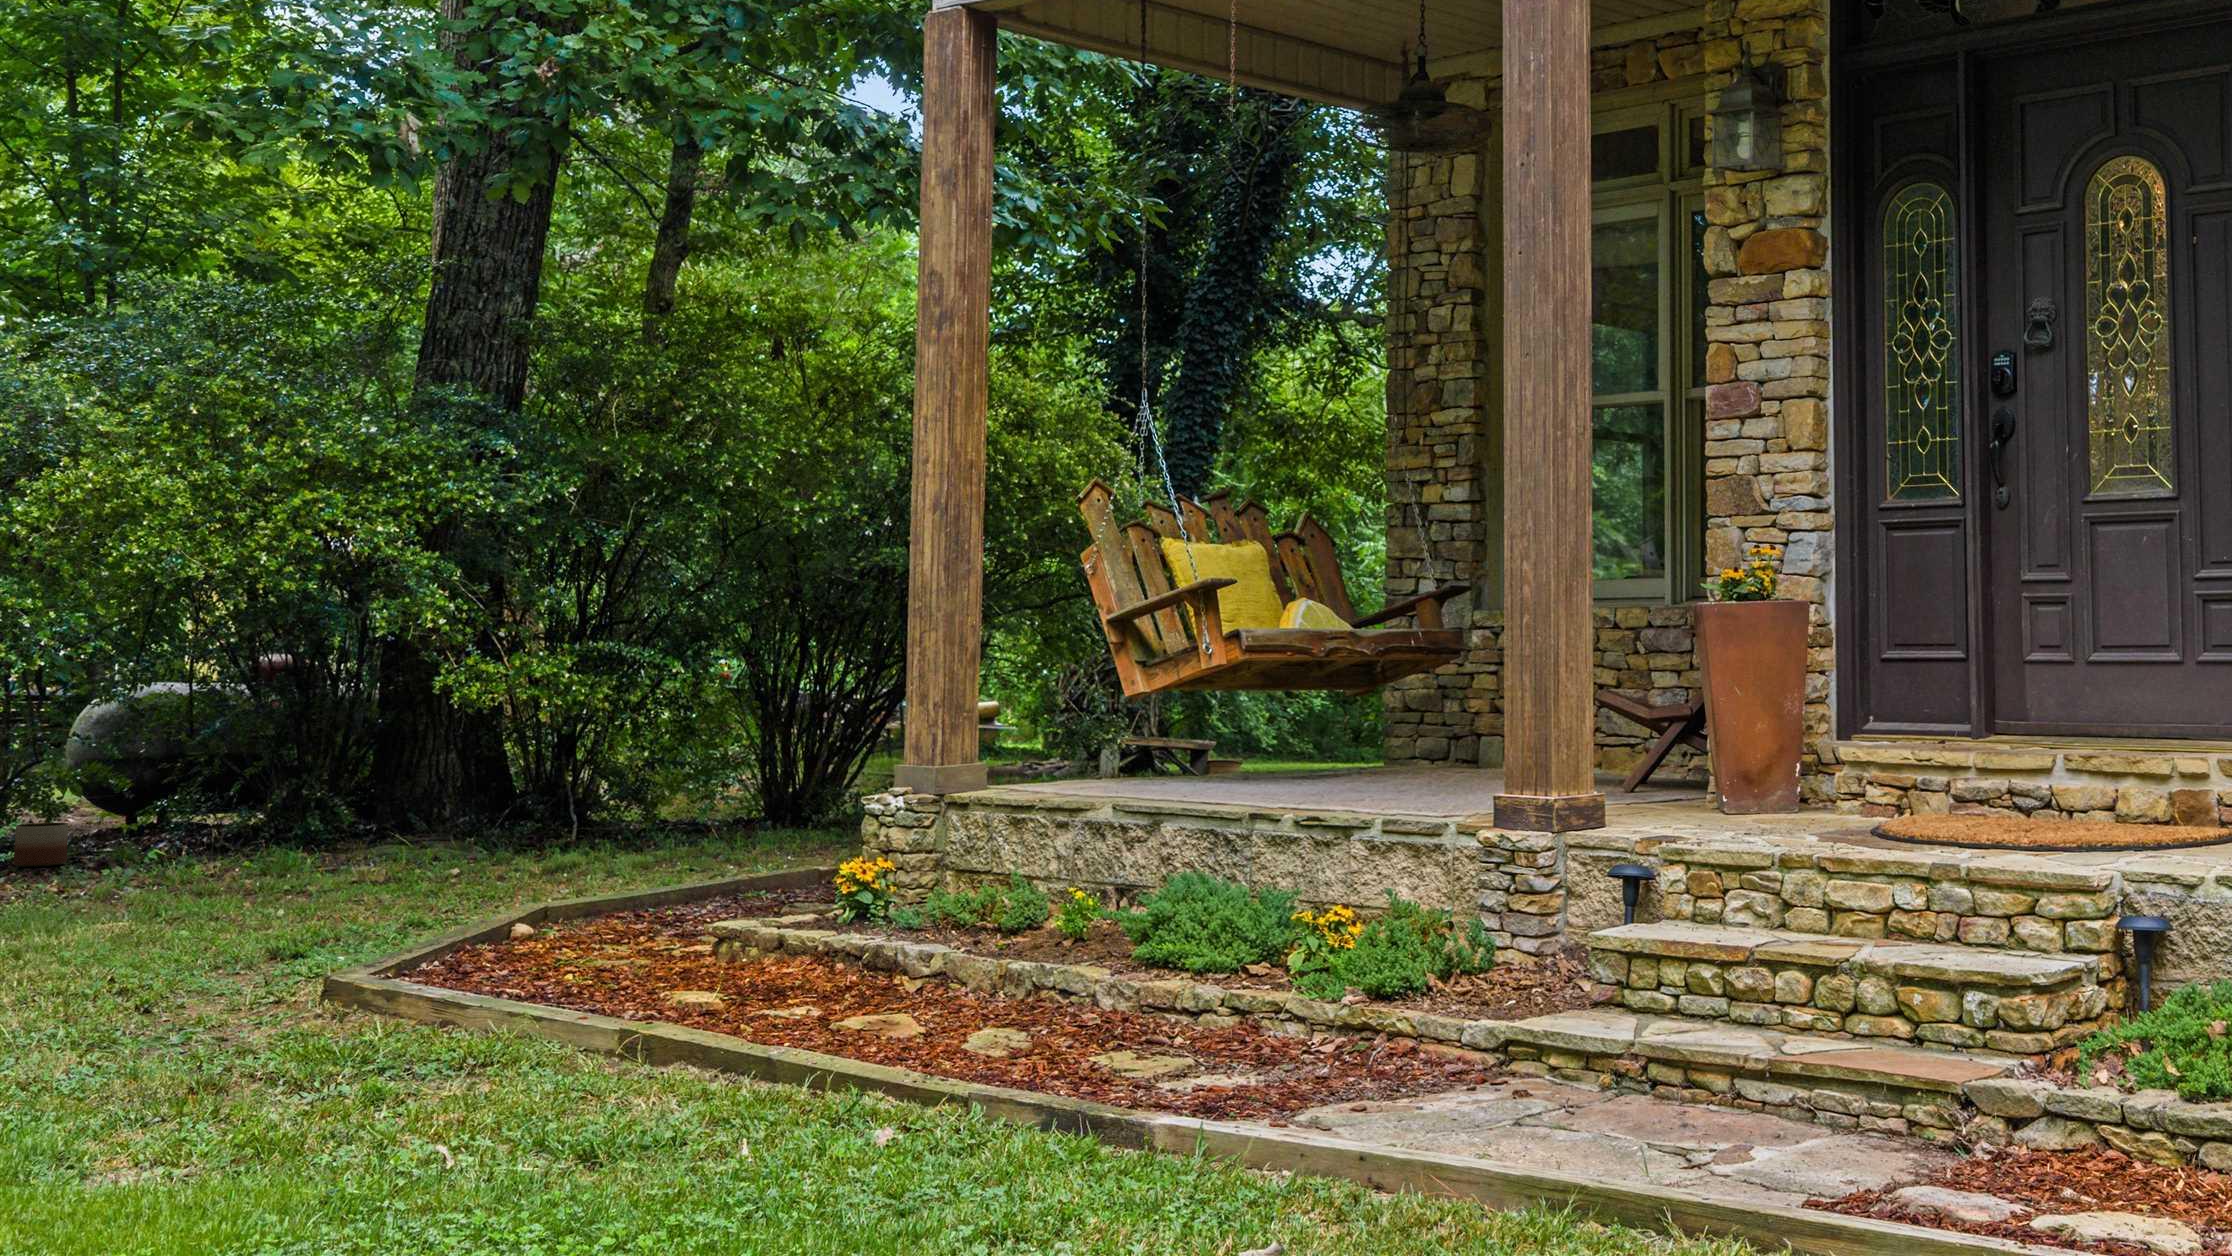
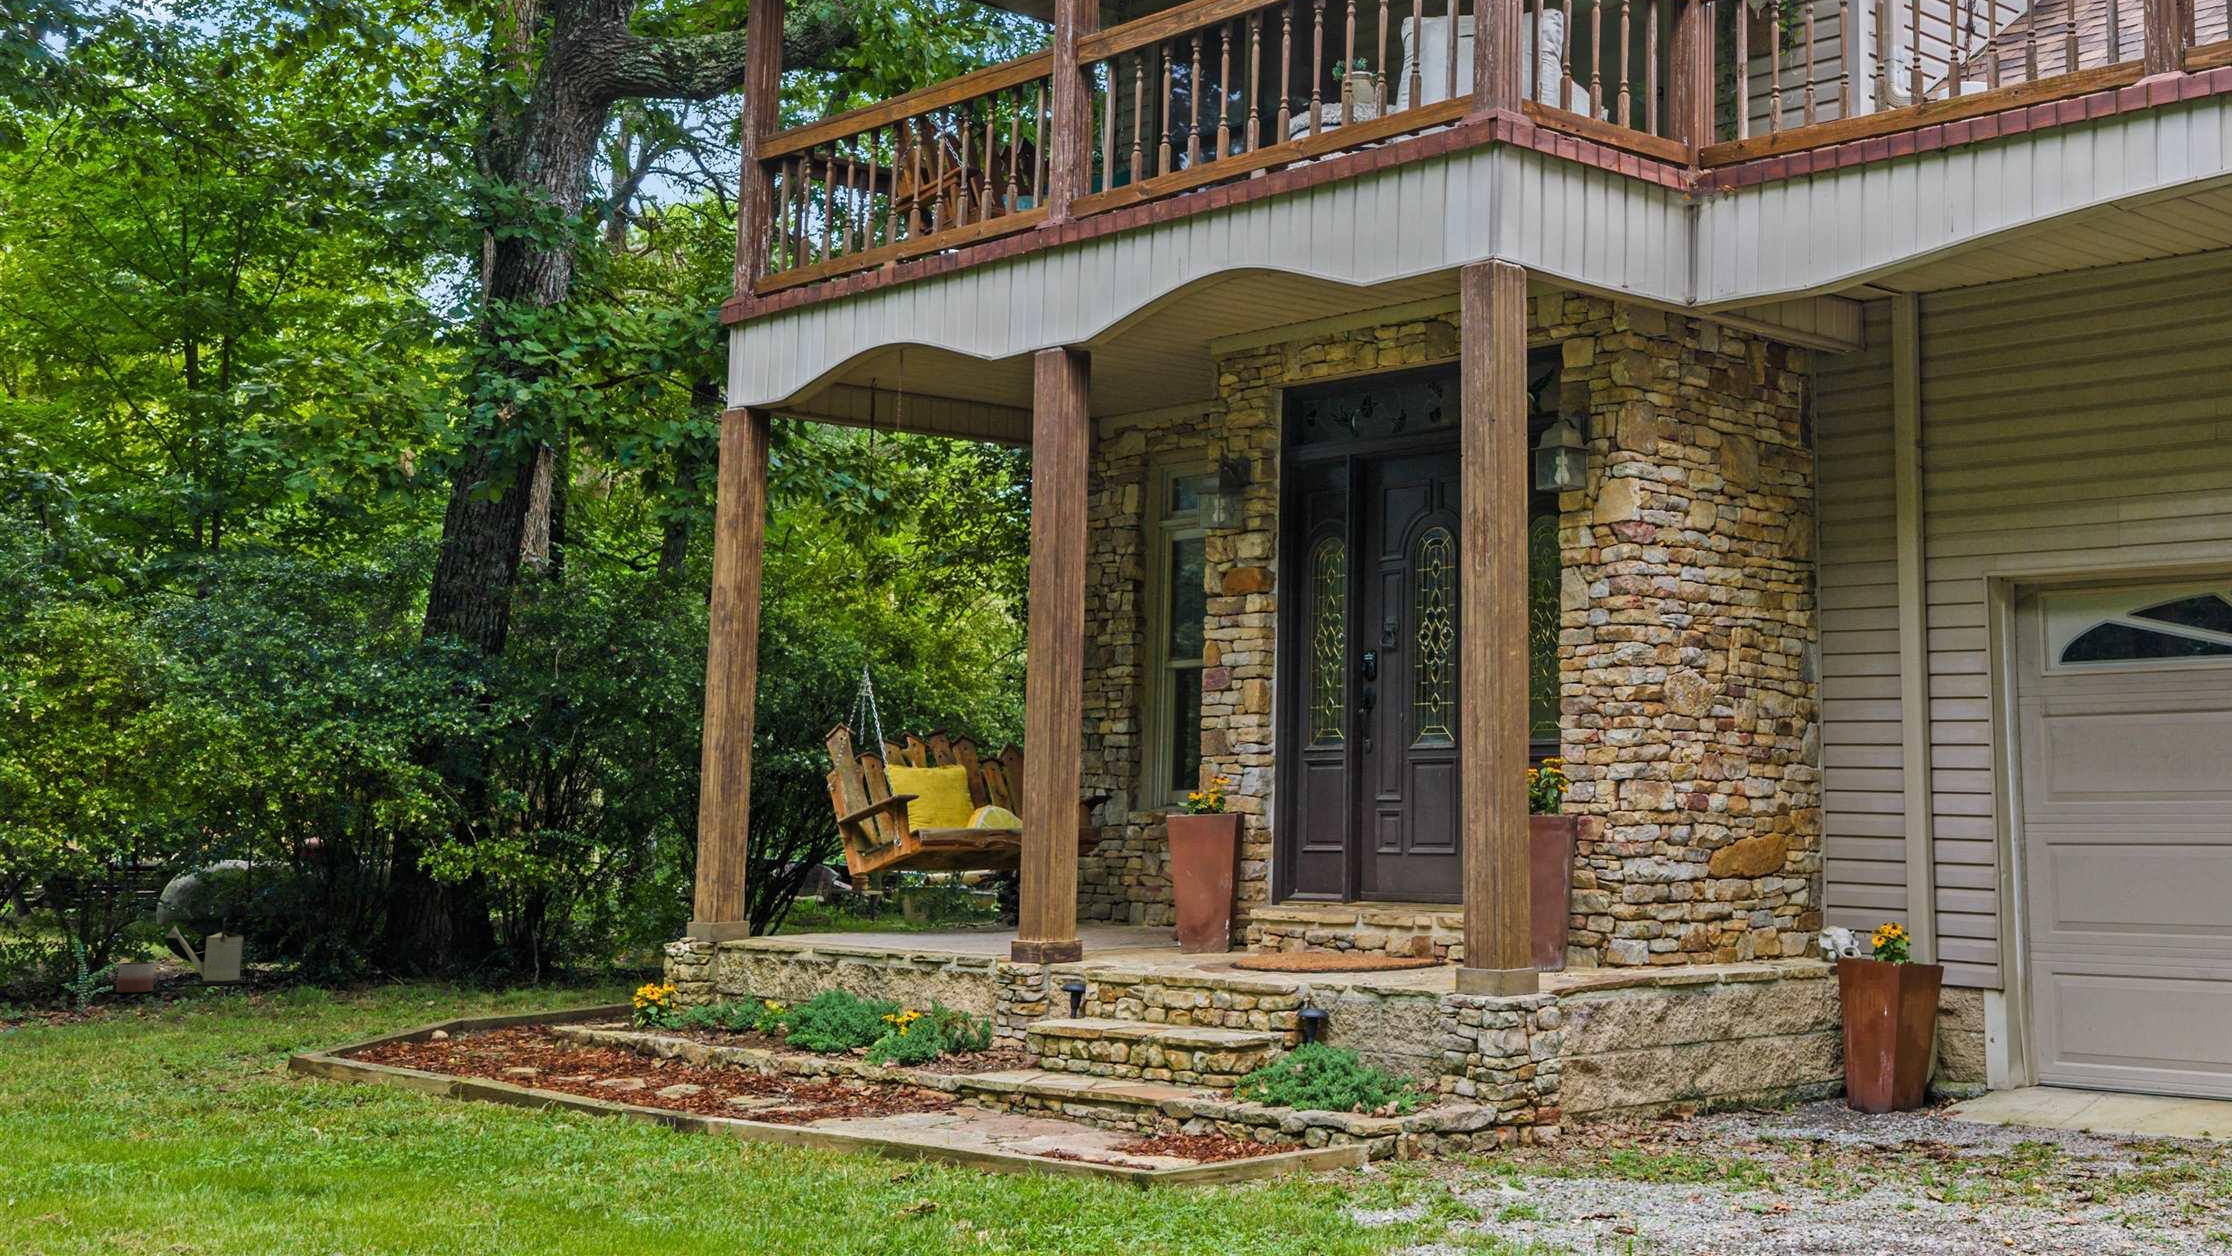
watering can: none [78,759,202,854] -> present [165,917,250,985]

